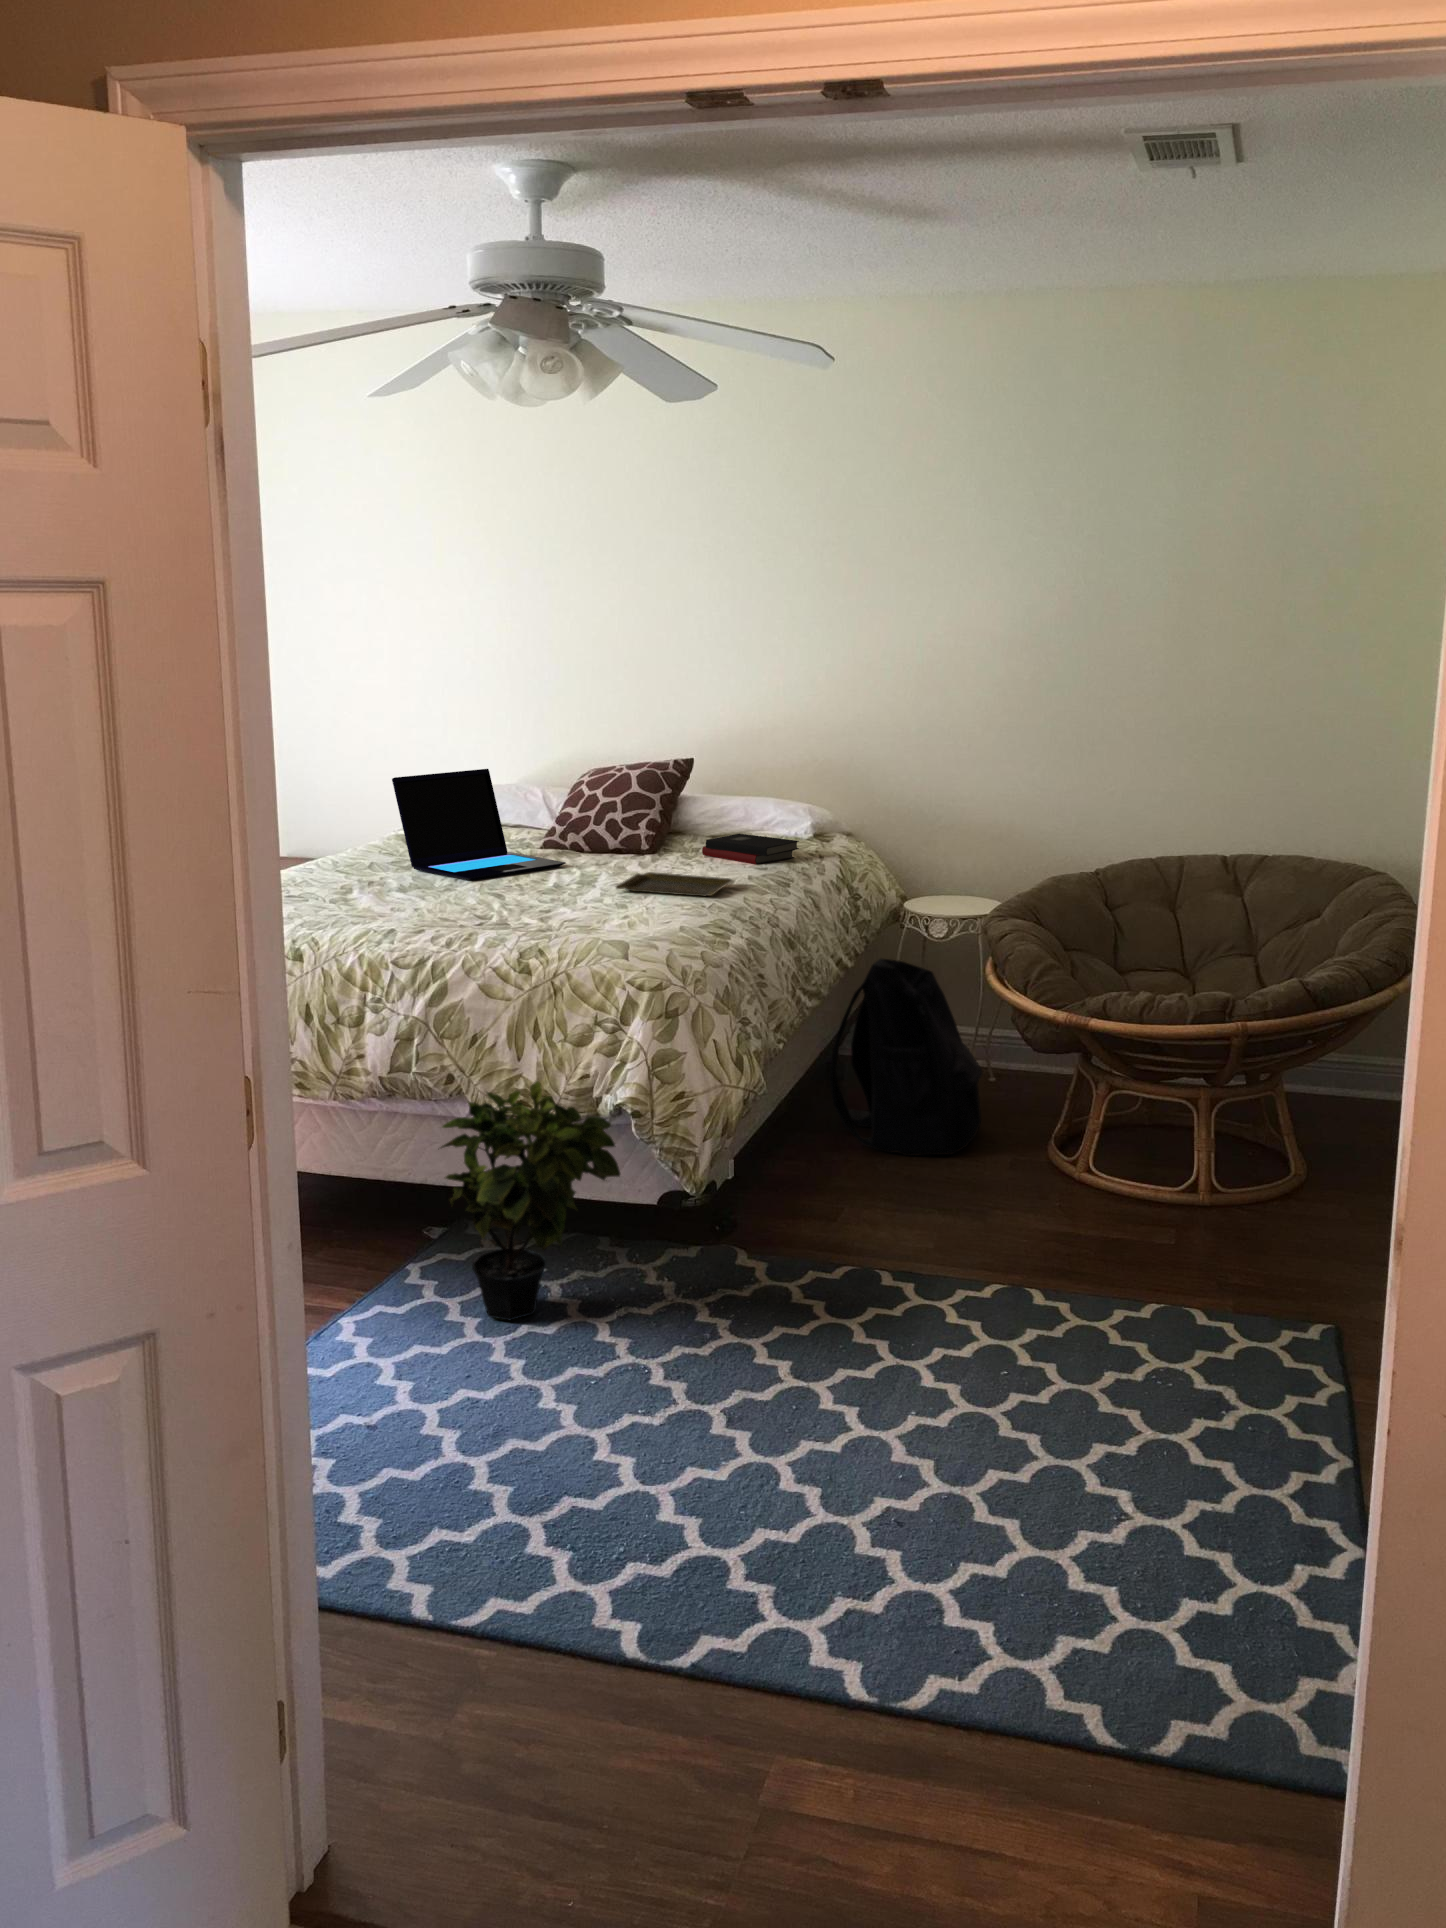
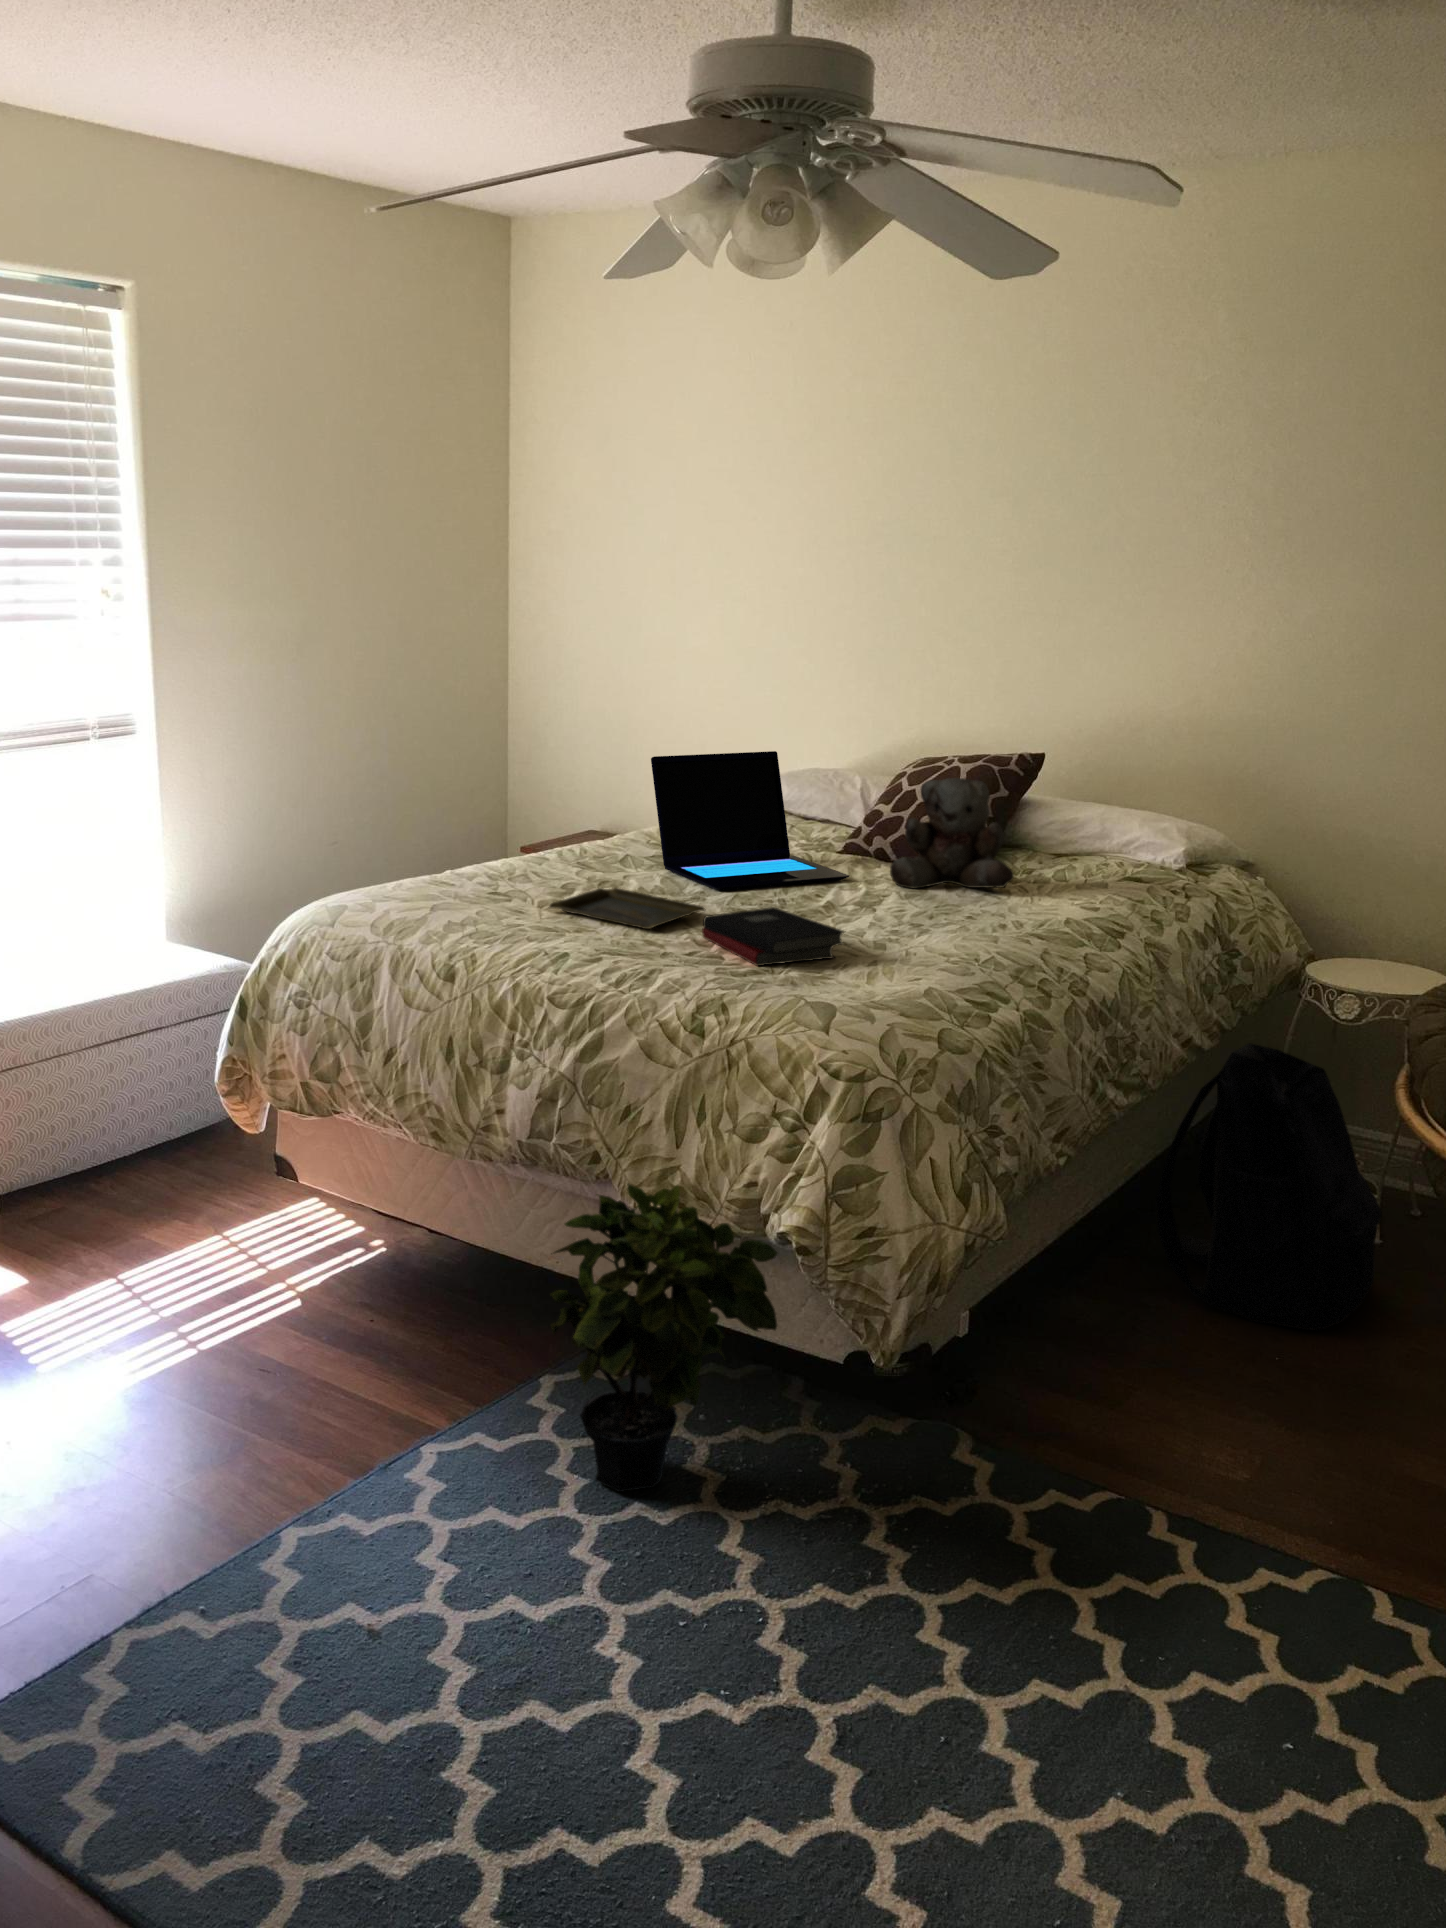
teddy bear: none [598,780,695,868] -> present [890,778,1014,888]
hardback book: present [702,833,799,864] -> present [702,907,844,966]
tray: present [616,872,732,896] -> present [549,888,705,929]

